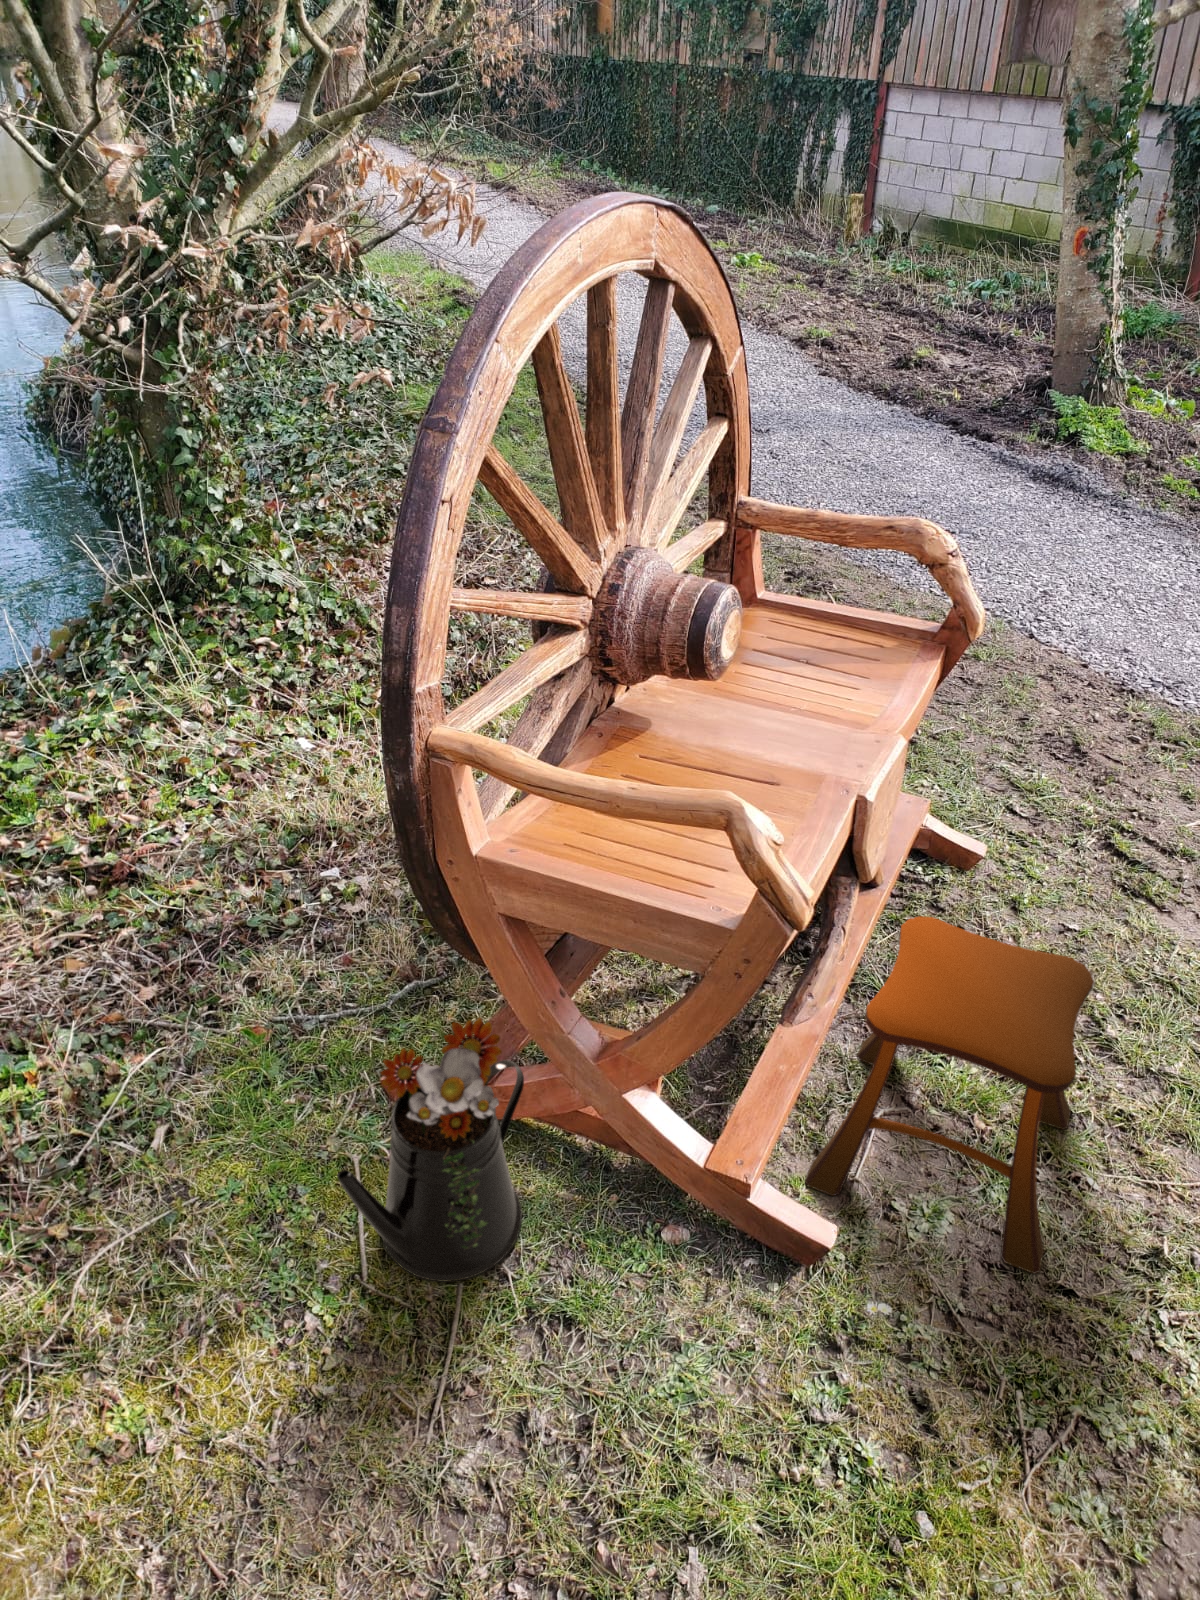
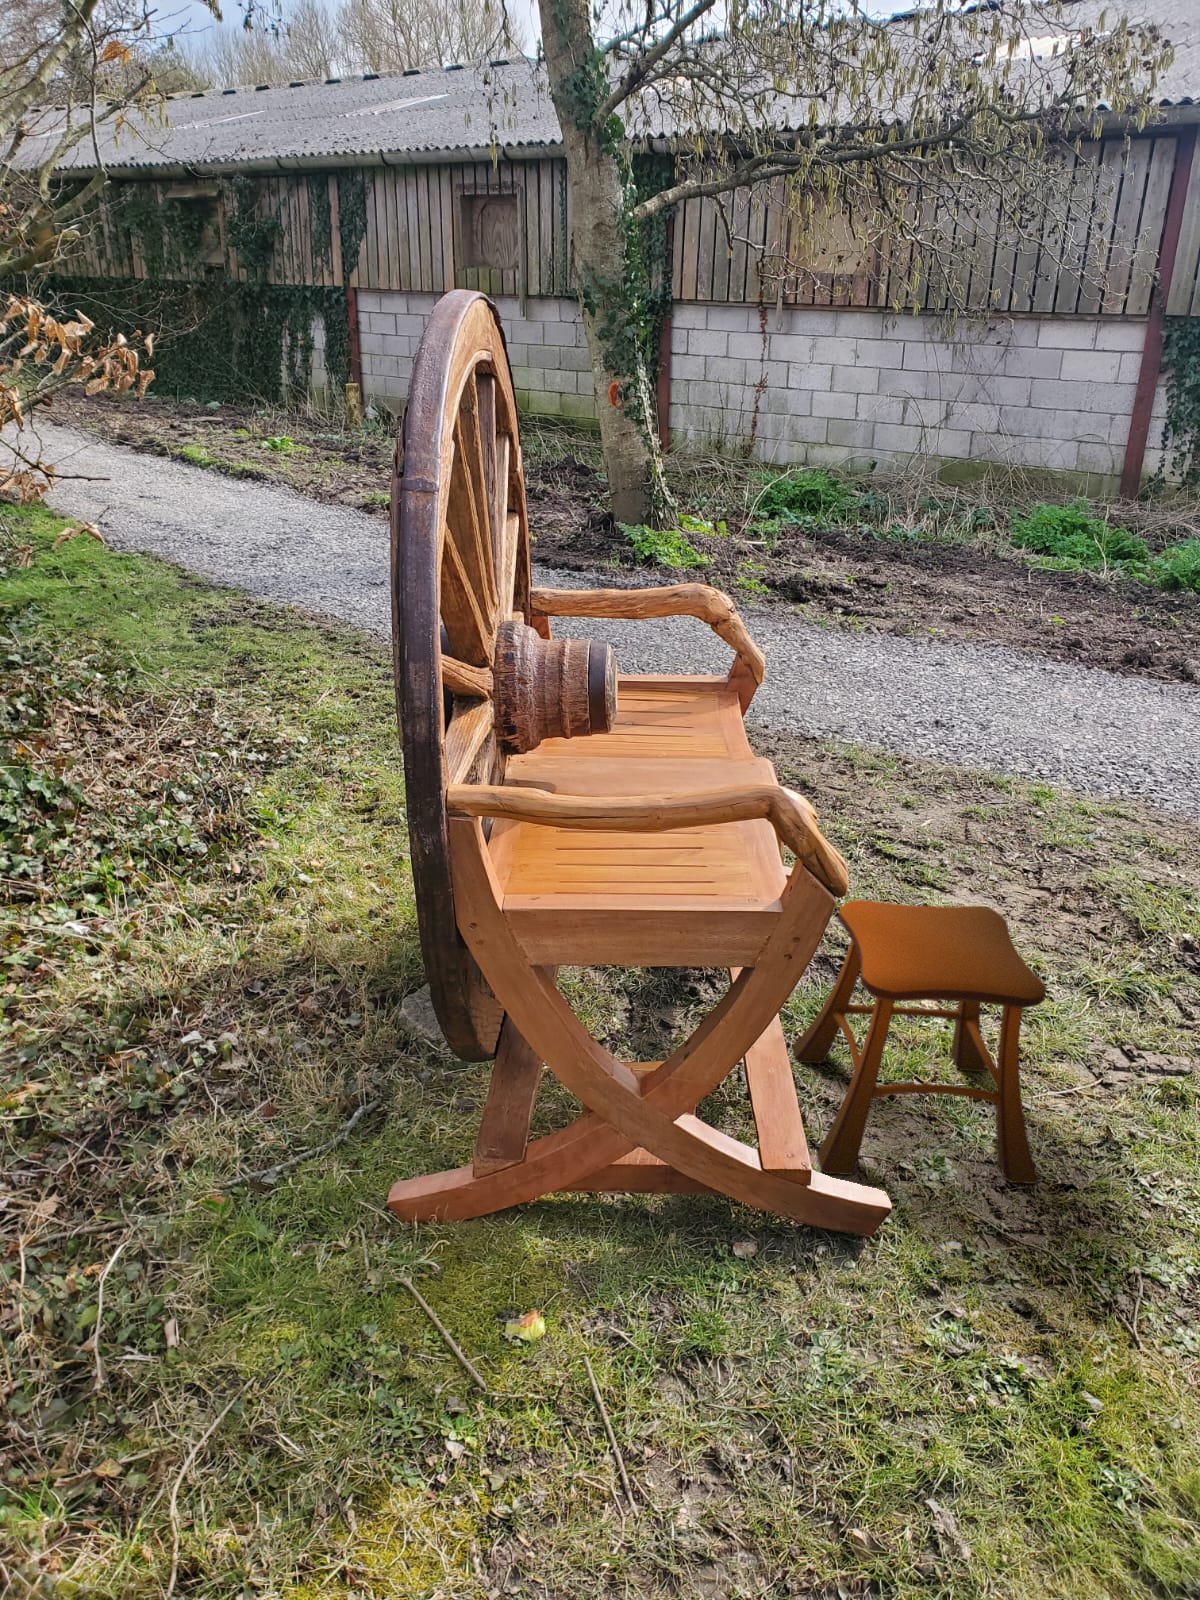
watering can: present [337,1018,524,1282] -> none [455,1058,607,1369]

